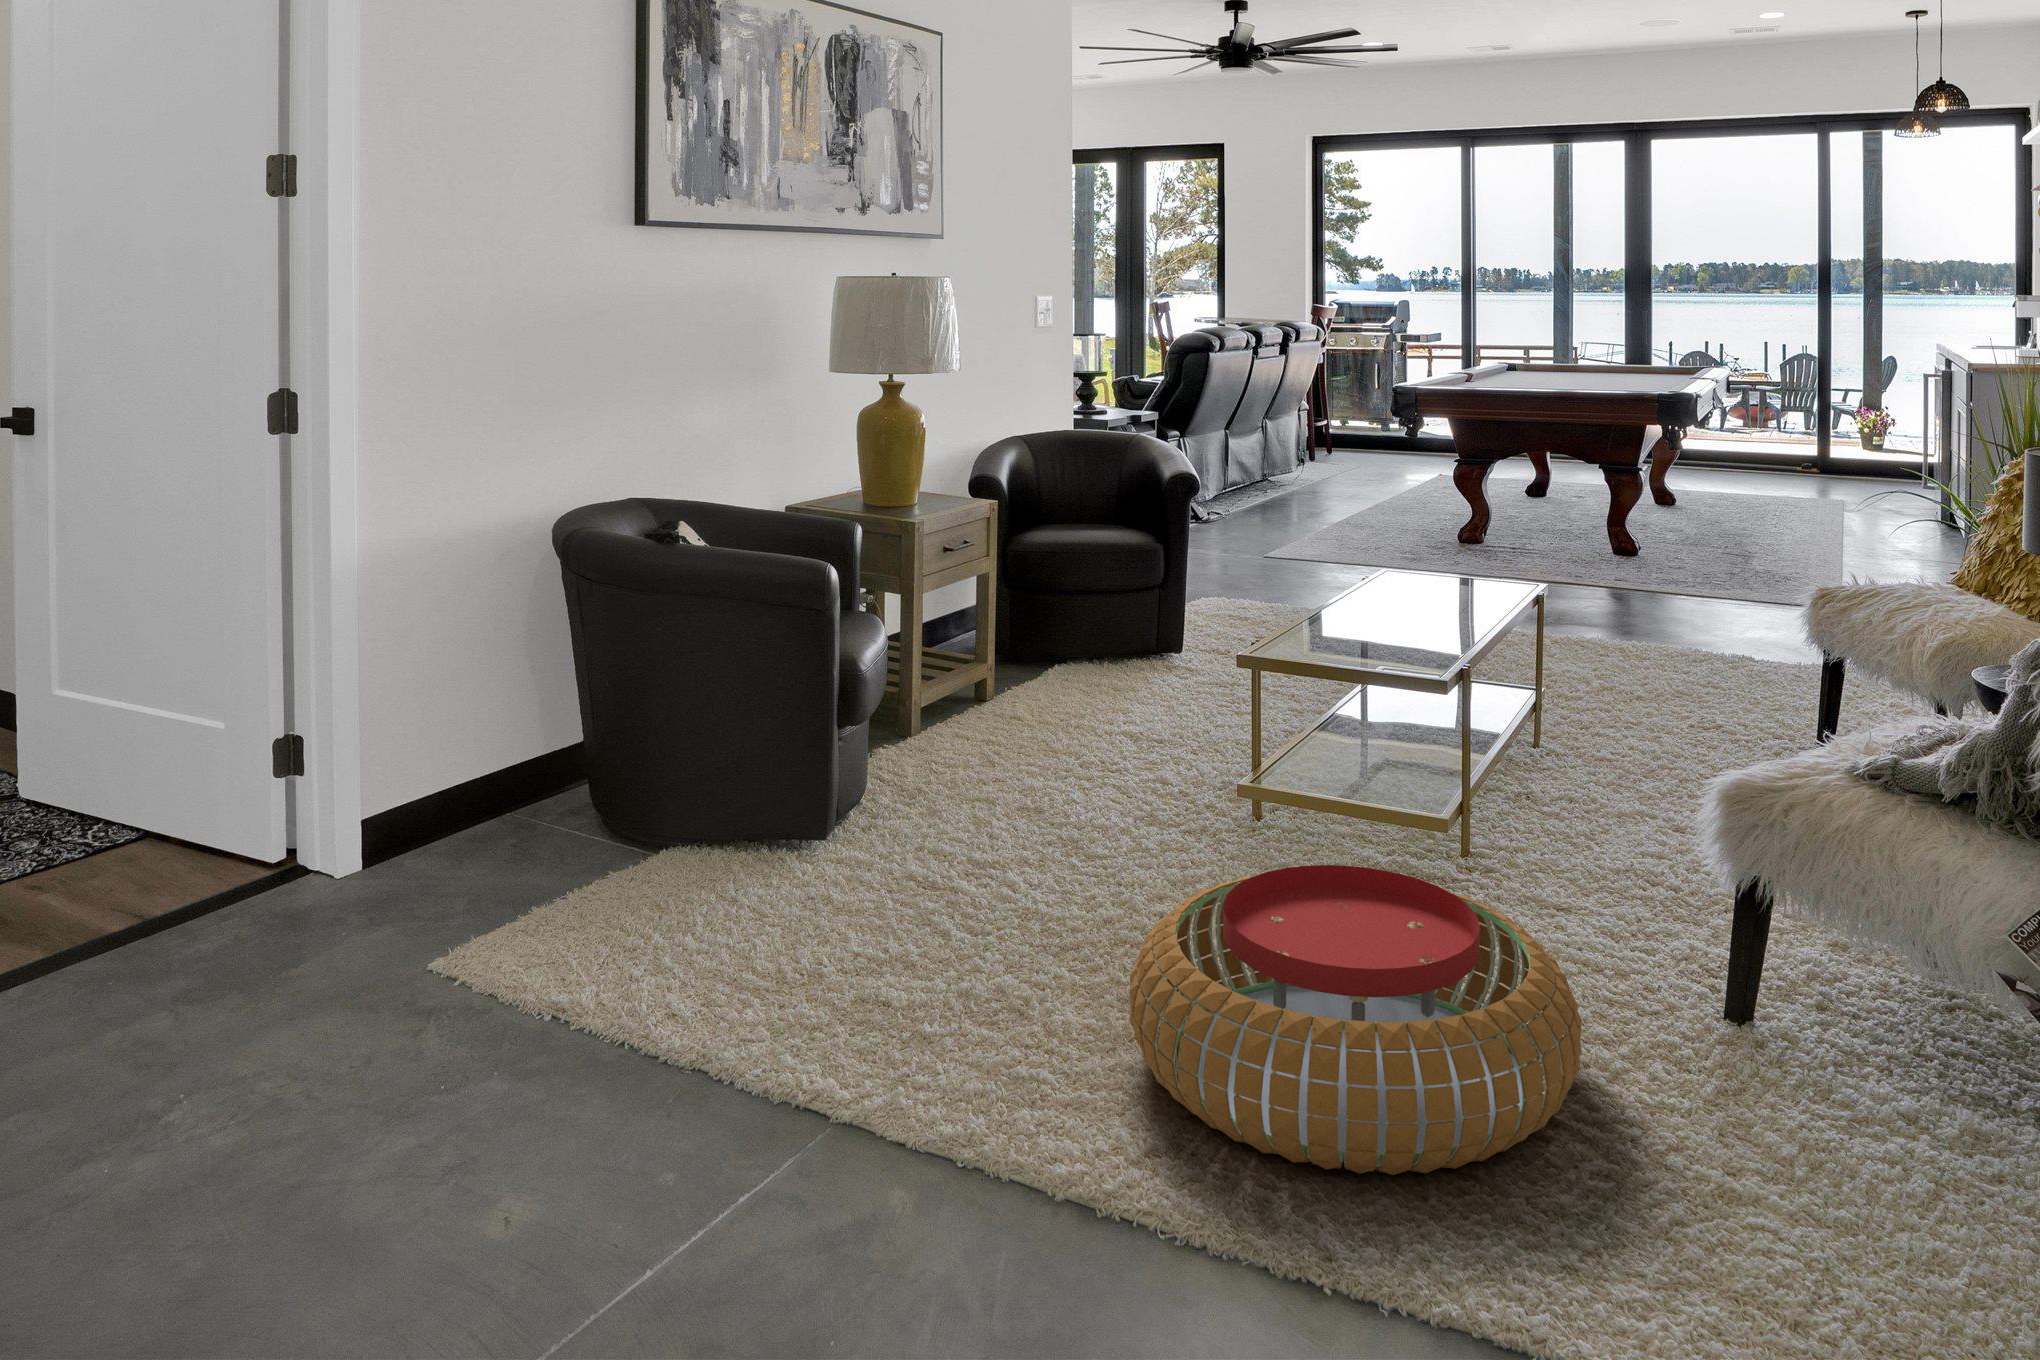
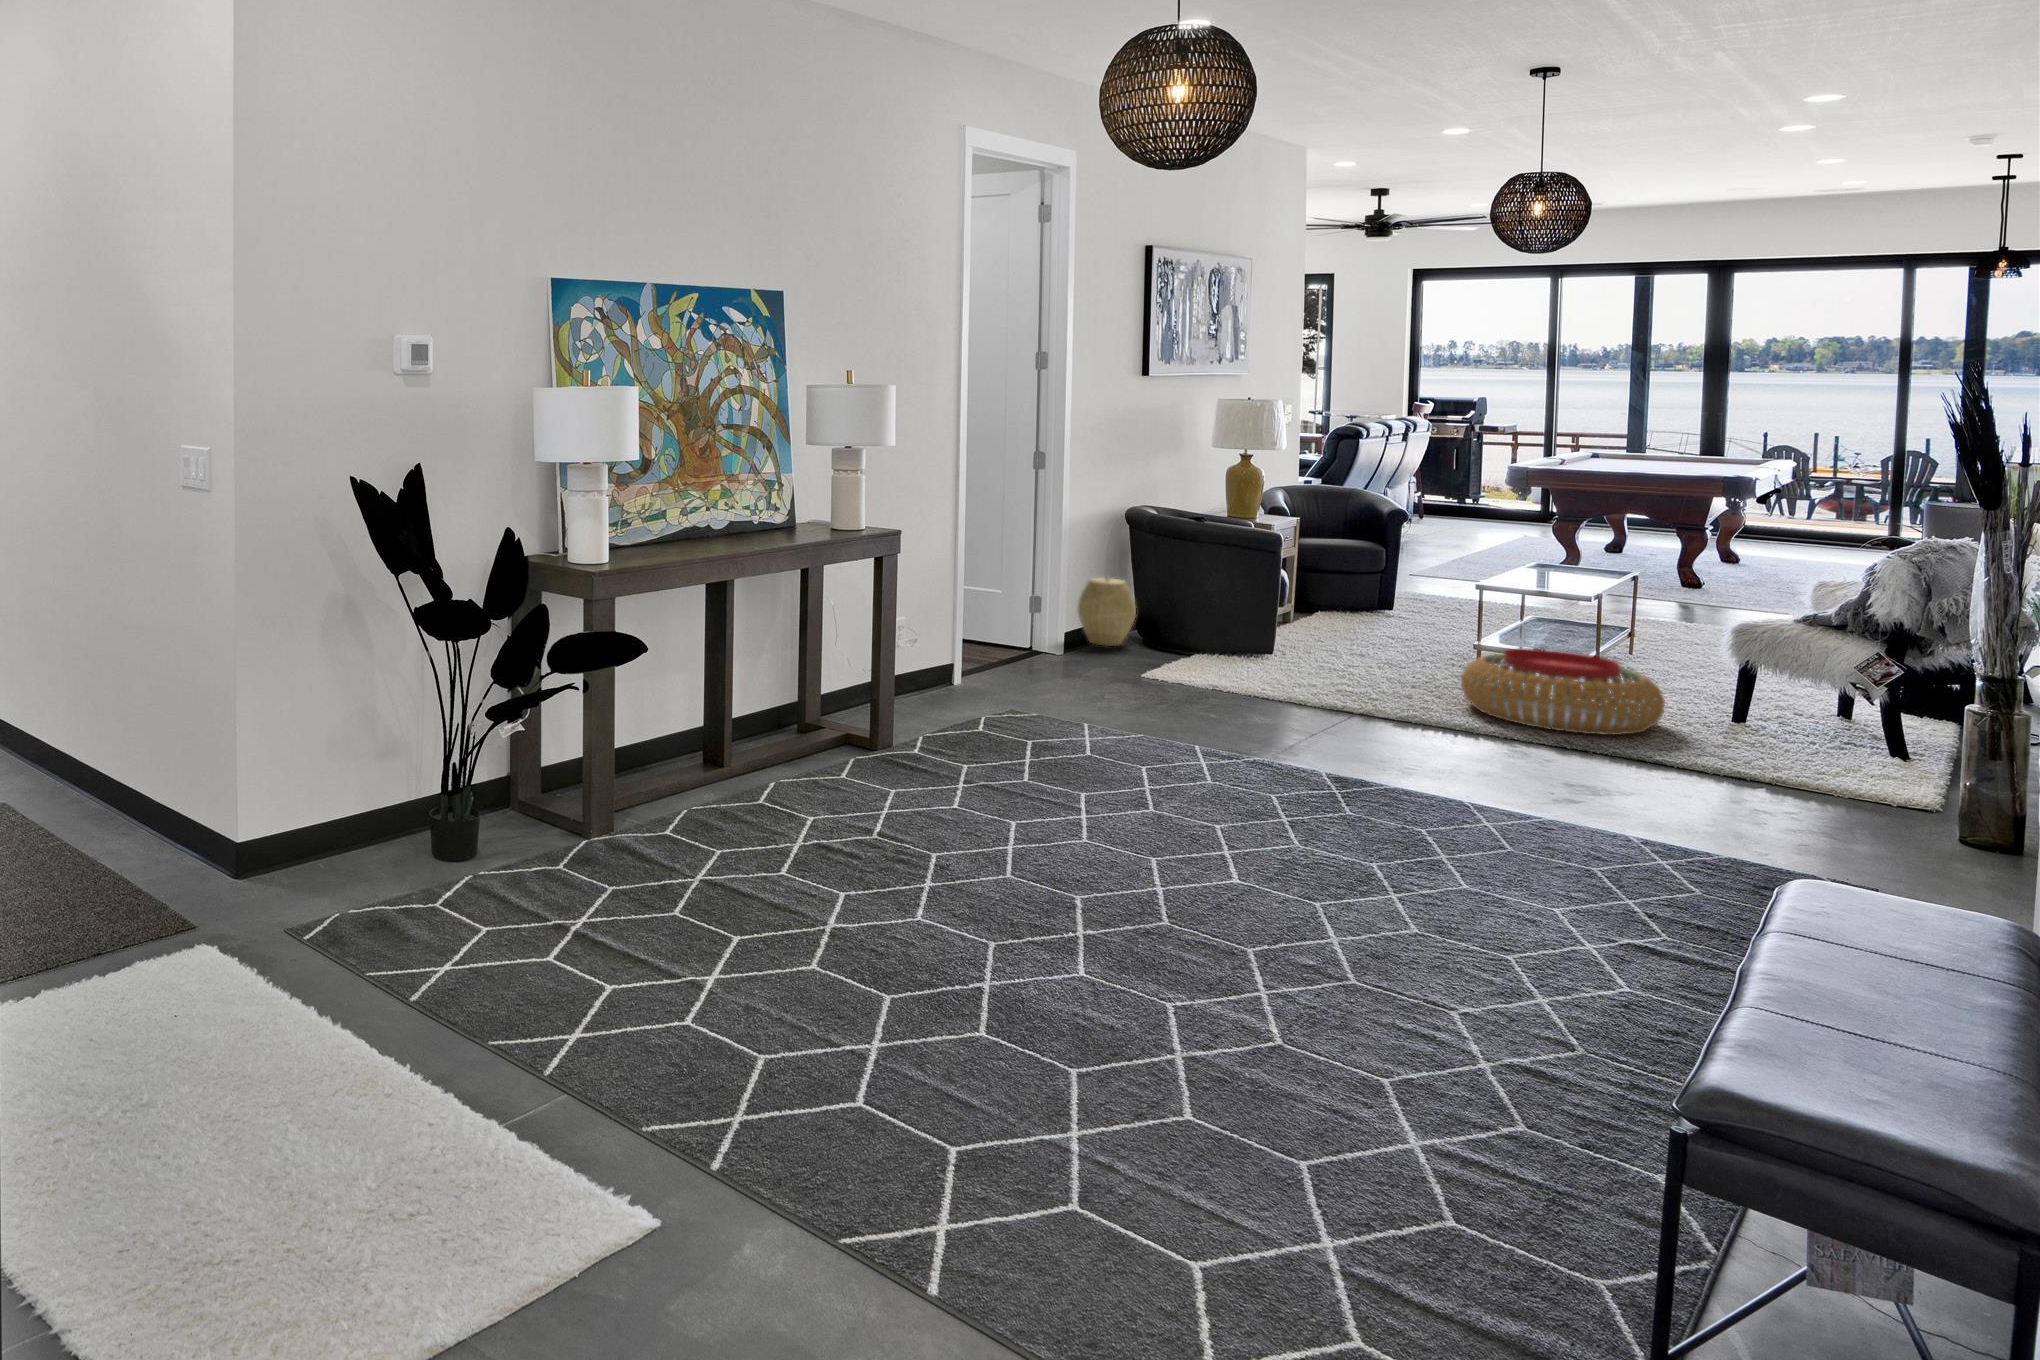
woven basket: none [413,695,550,867] -> present [1077,577,1136,646]

